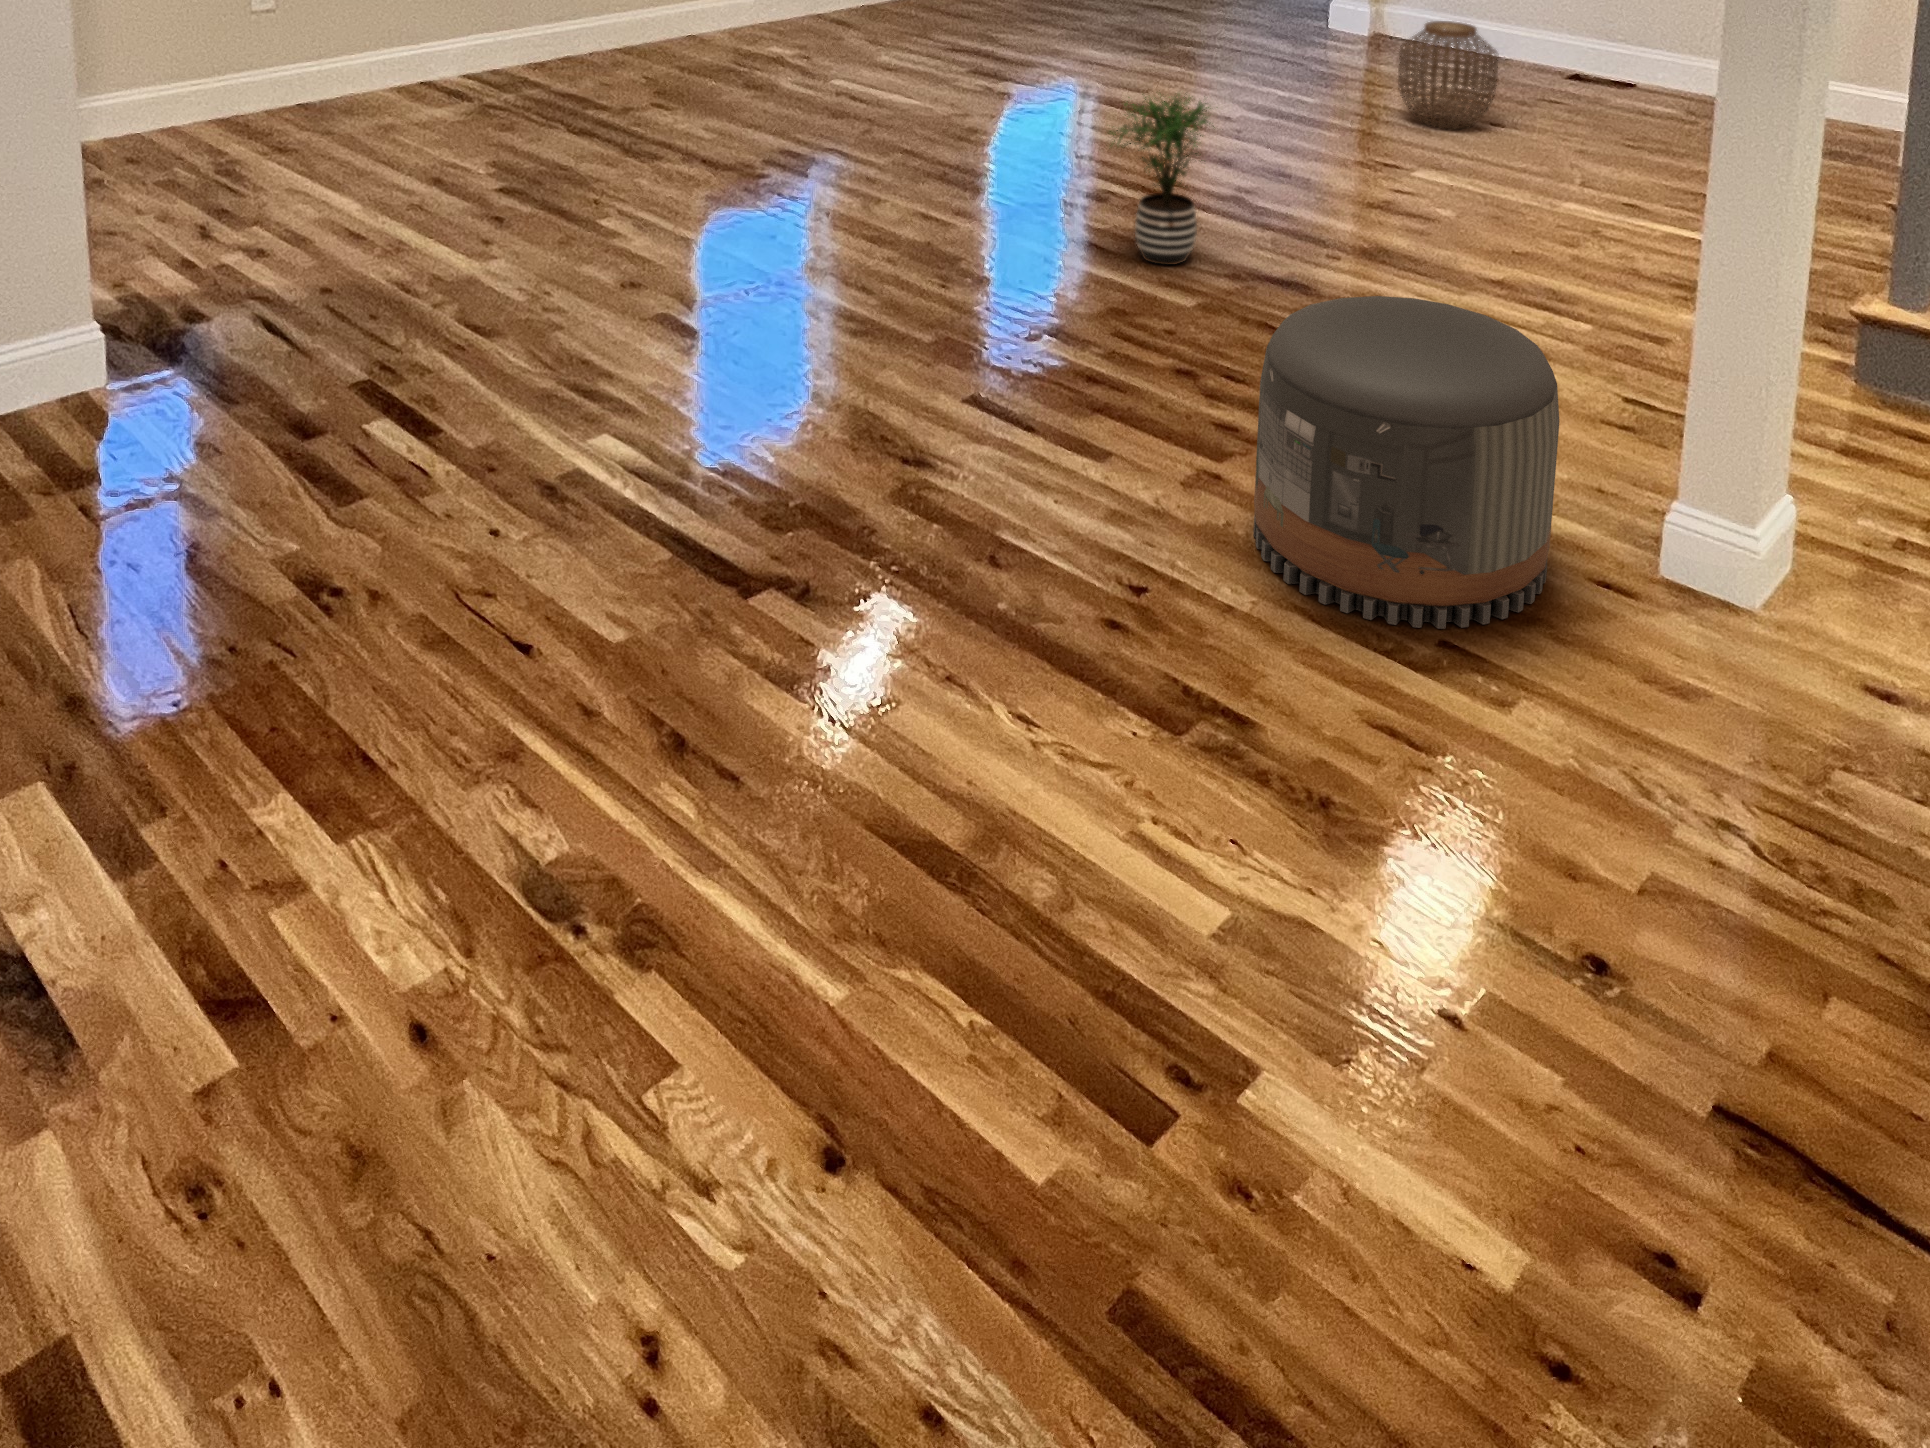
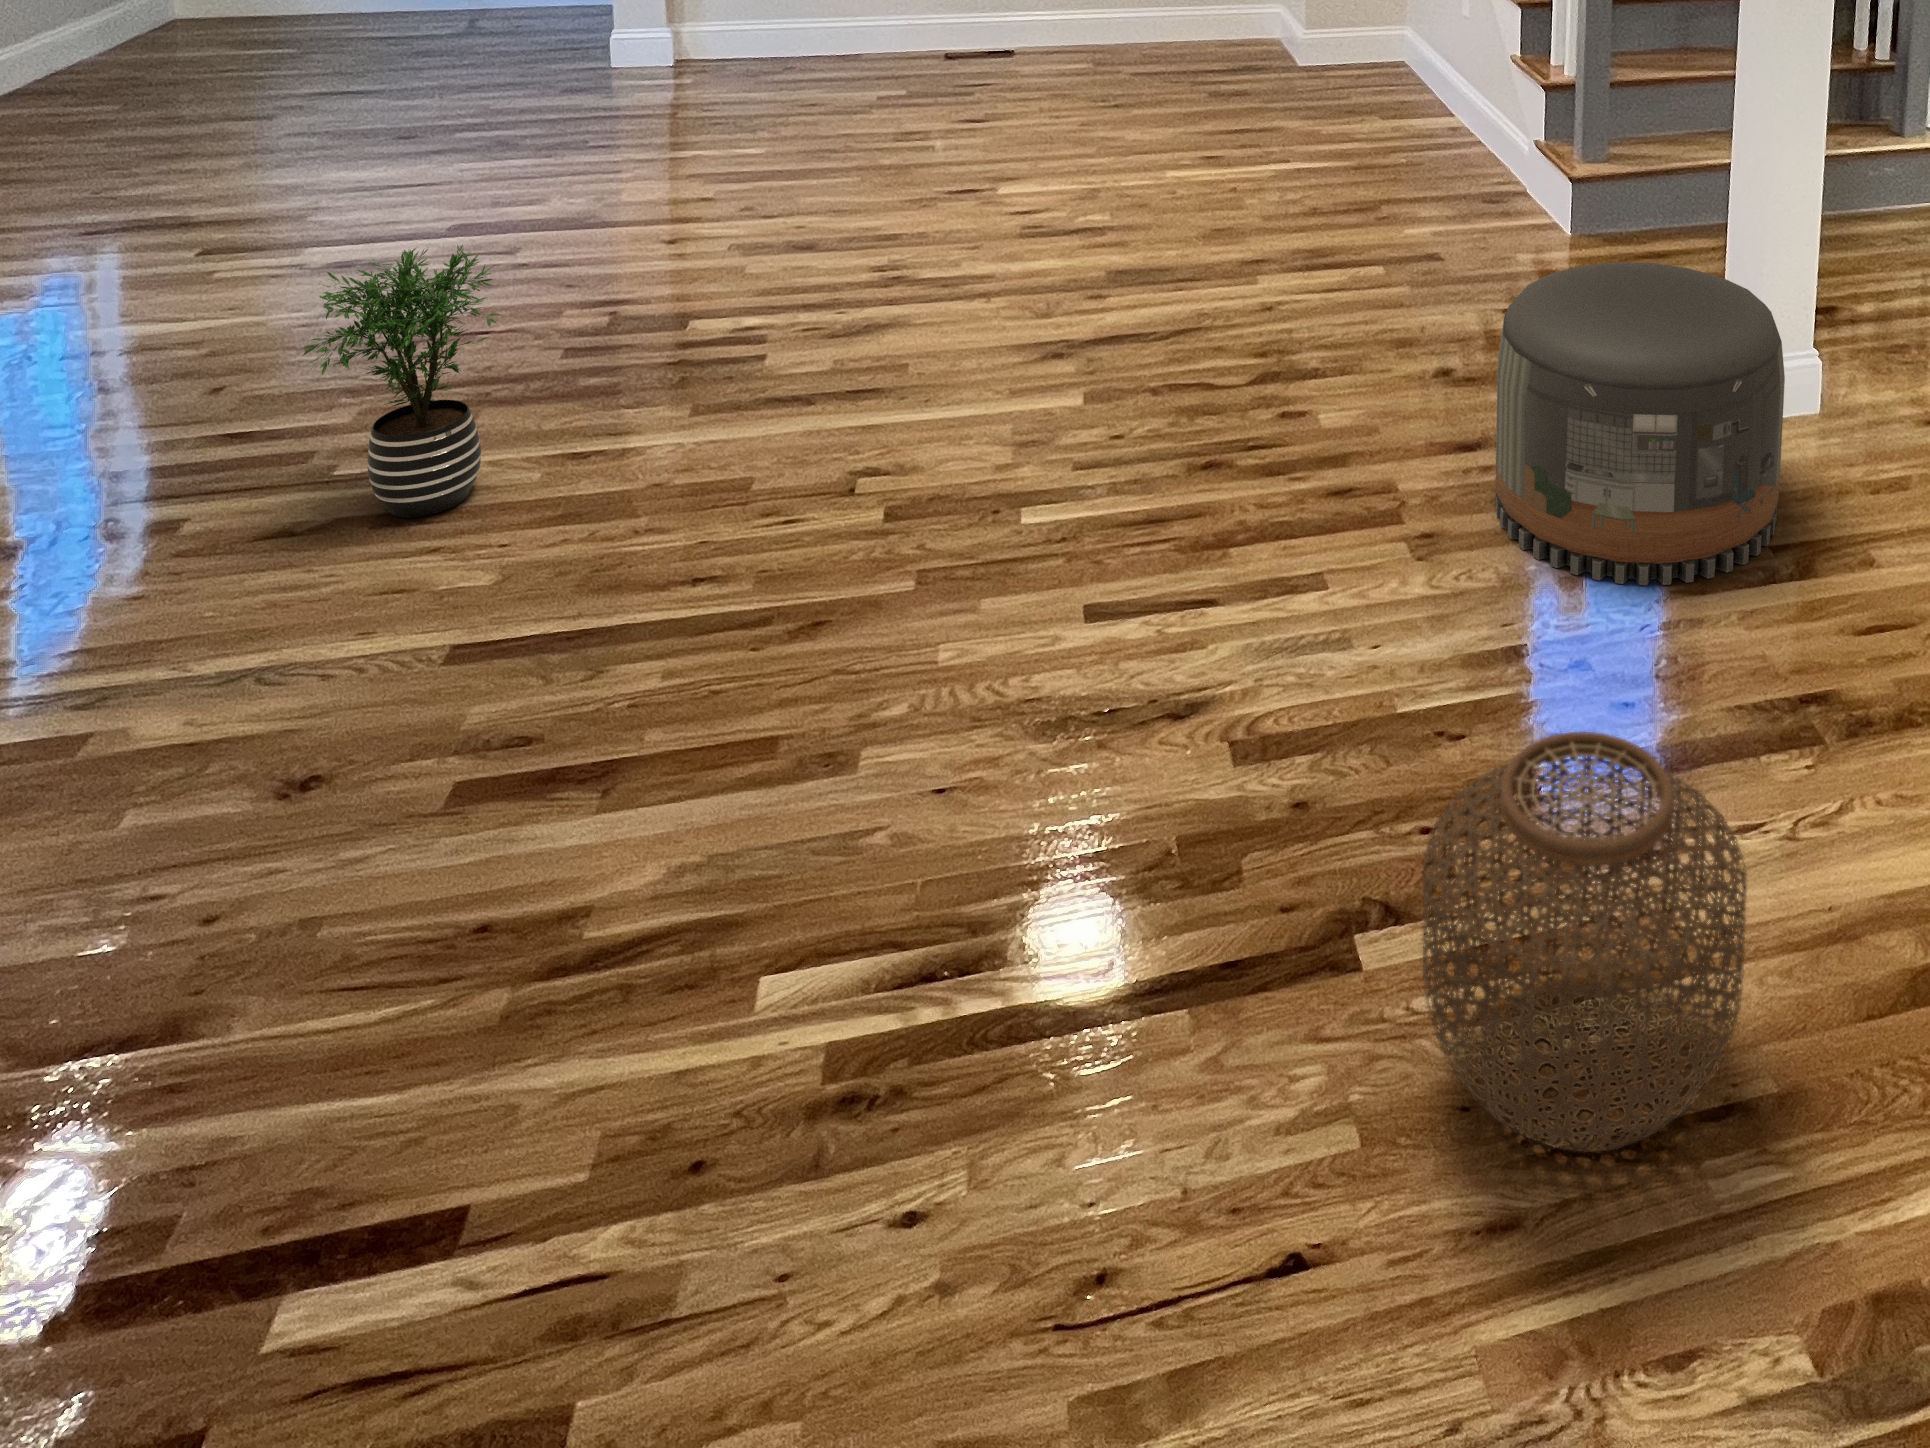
woven basket: present [1398,21,1498,129] -> present [1423,732,1747,1152]
potted plant: present [1108,94,1215,265] -> present [302,245,500,518]

